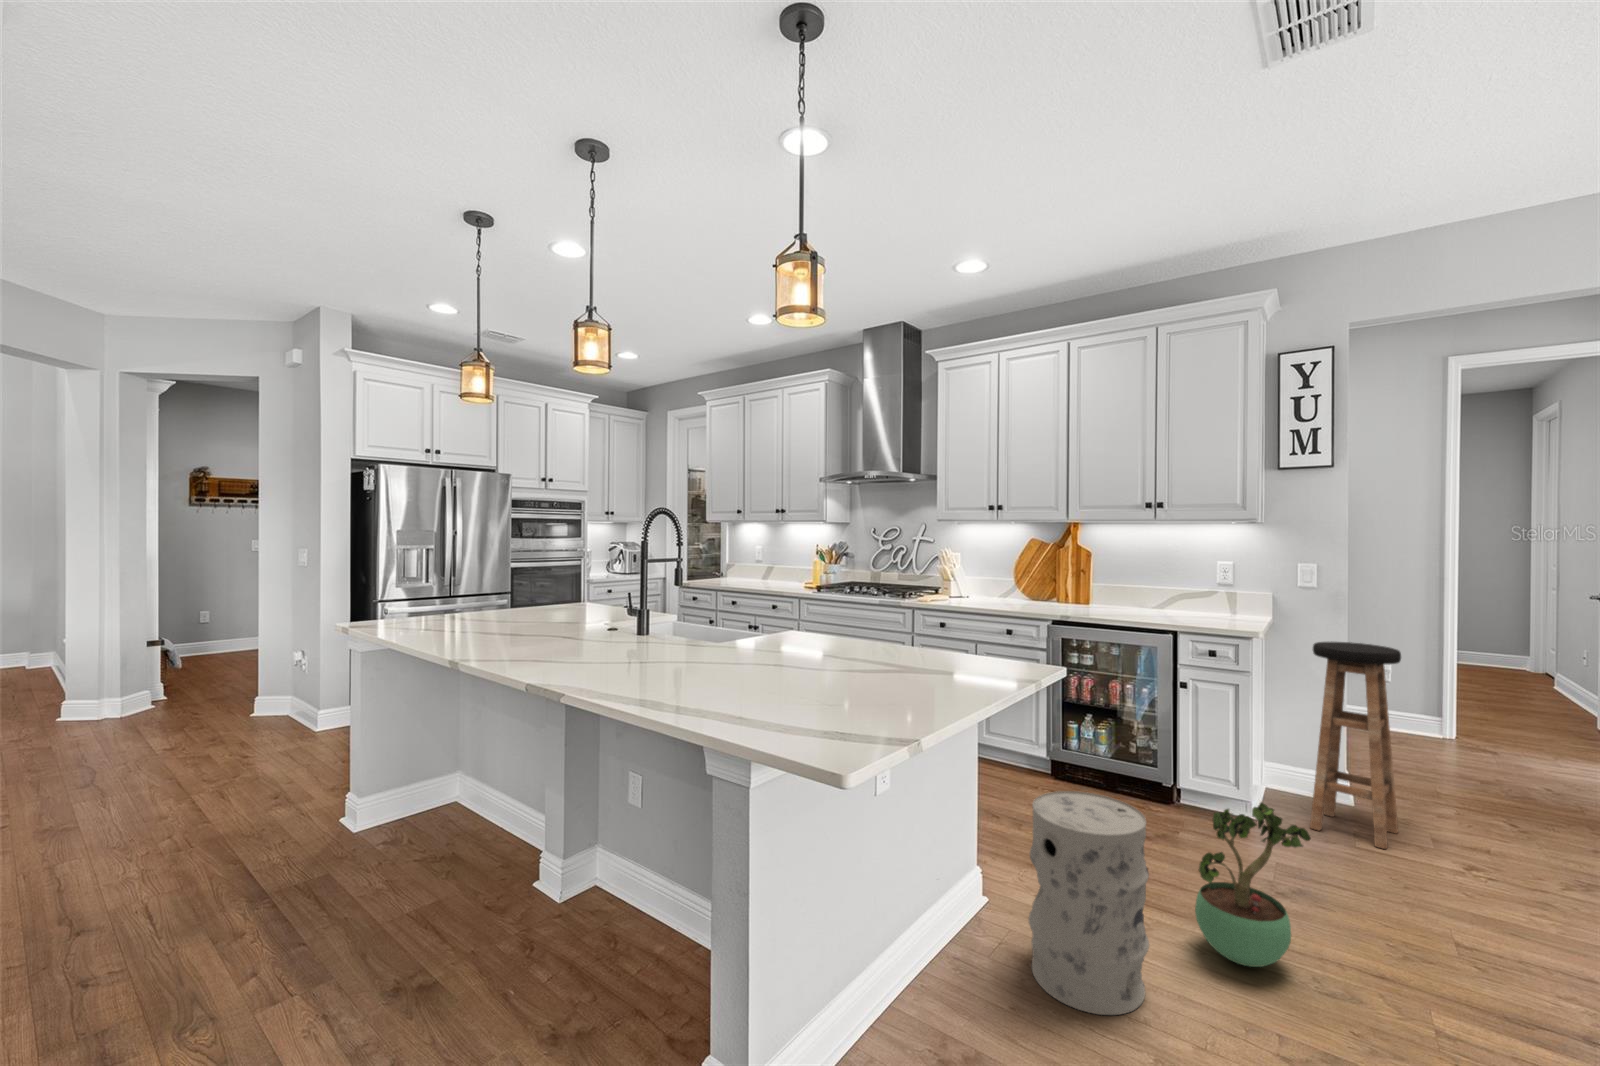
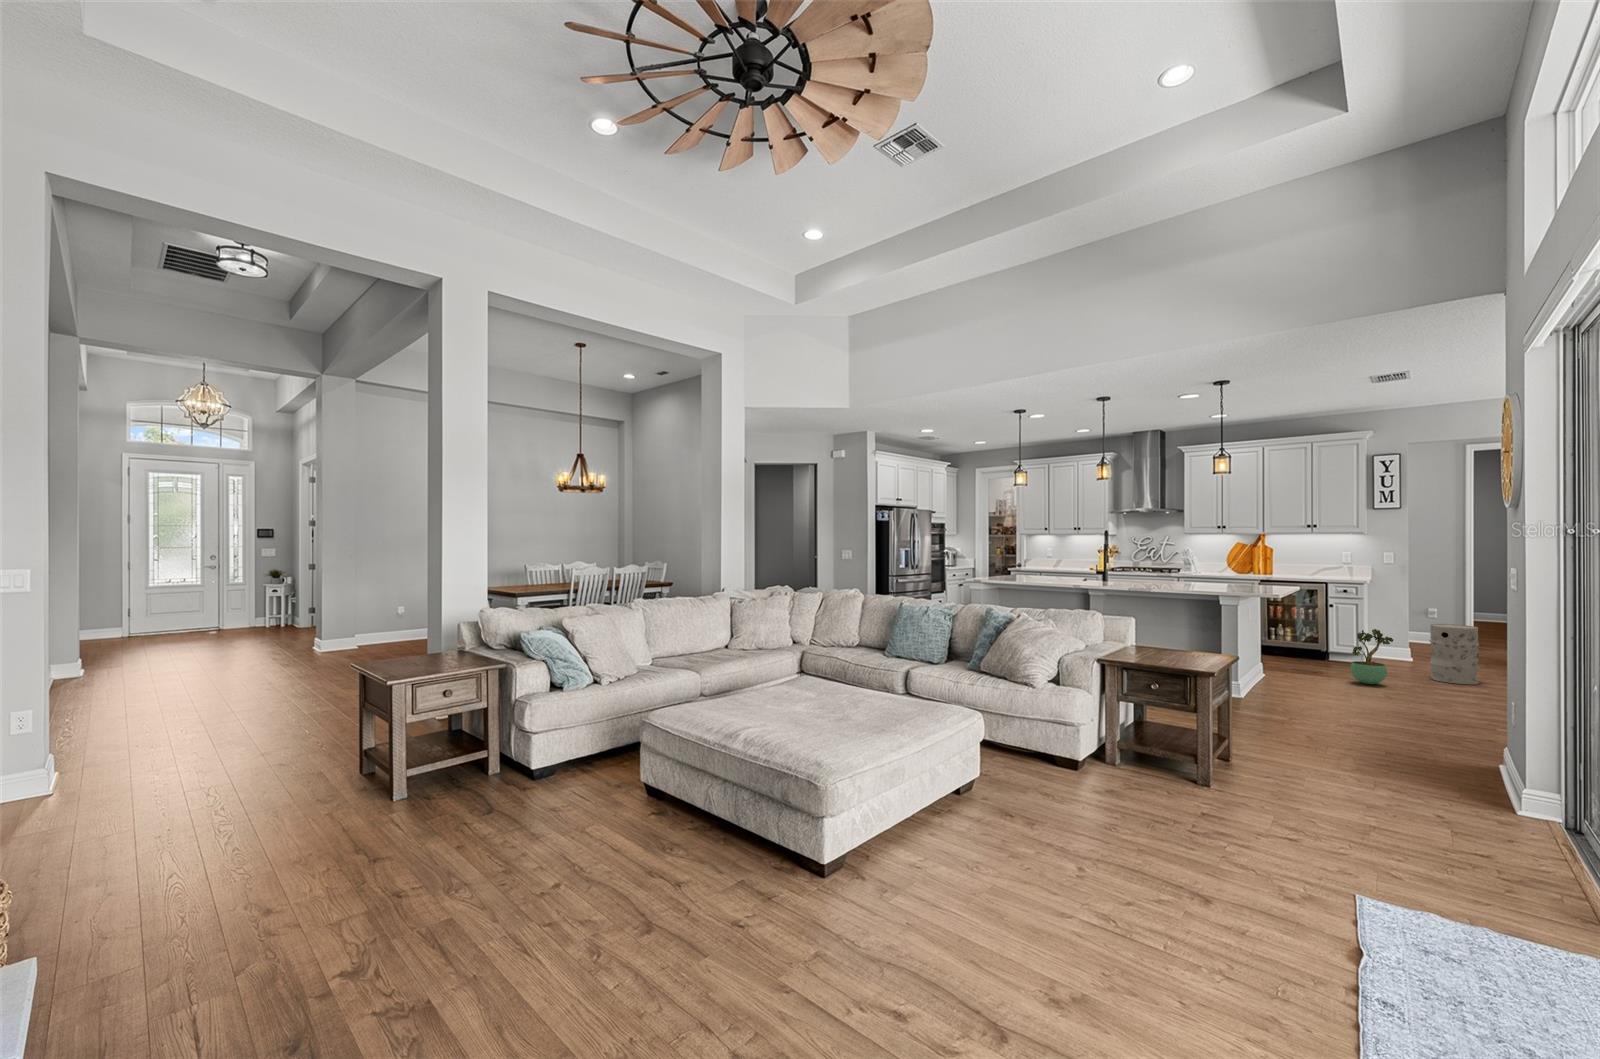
bar stool: present [1310,642,1401,849] -> none [1392,586,1433,669]
trash can: present [1028,791,1149,1015] -> present [1429,624,1480,684]

